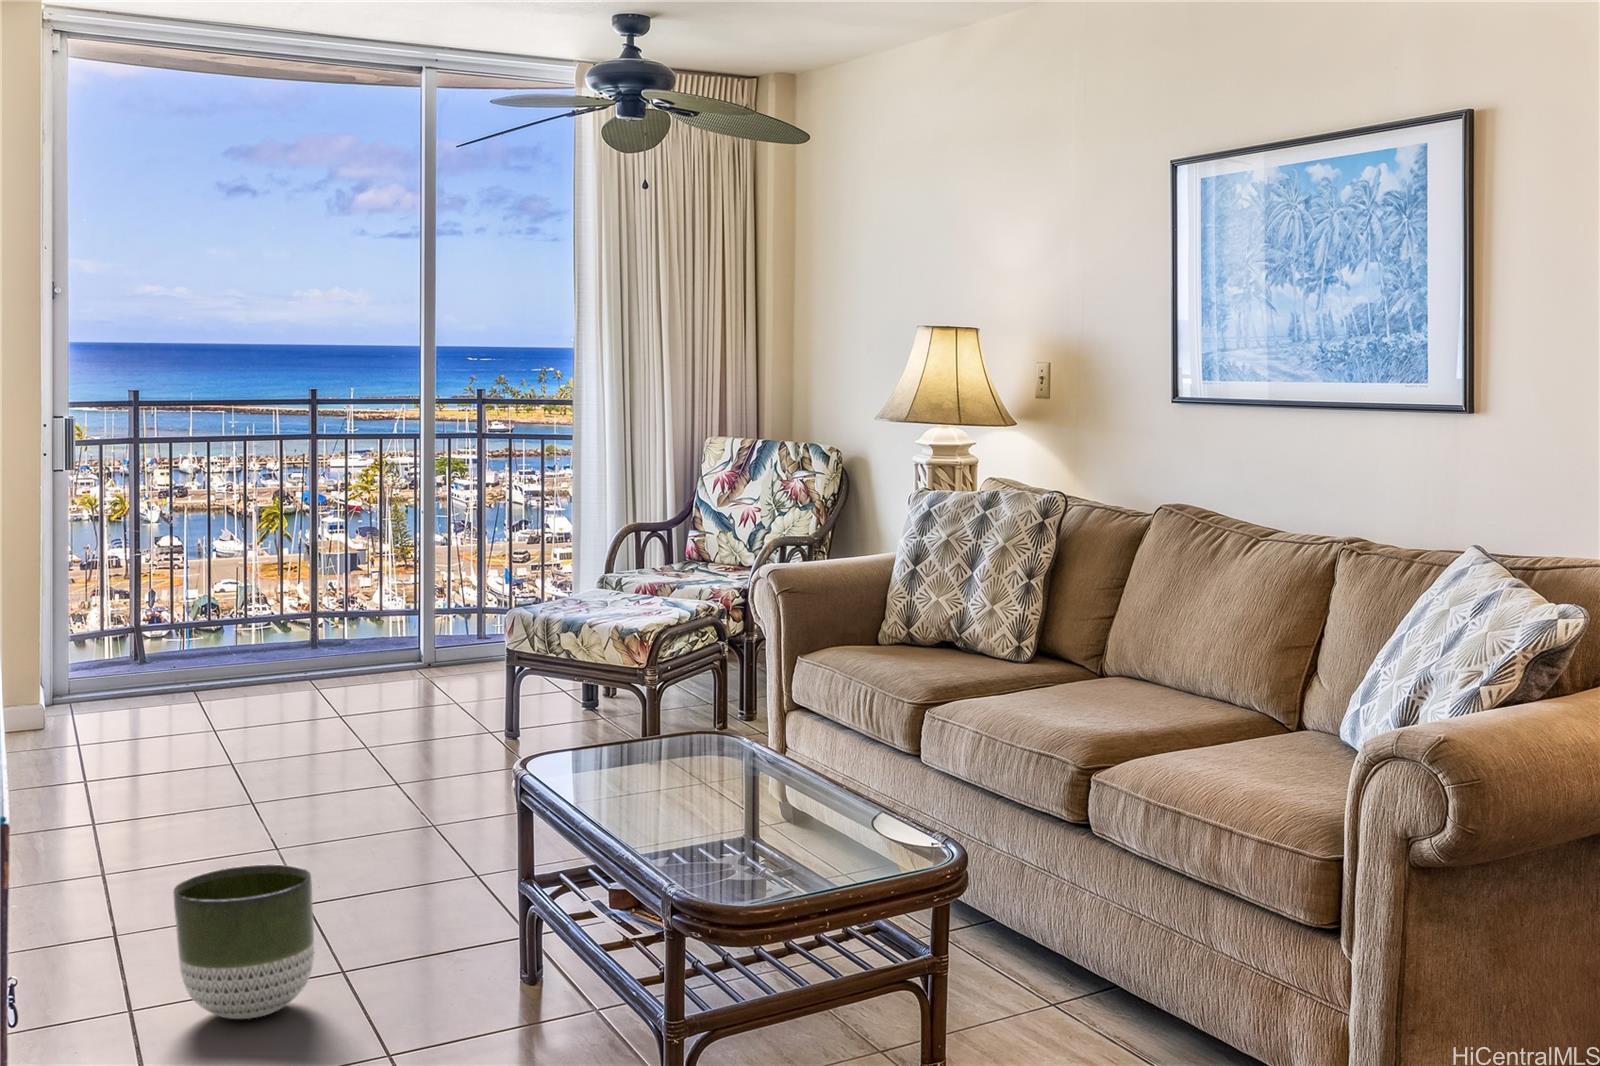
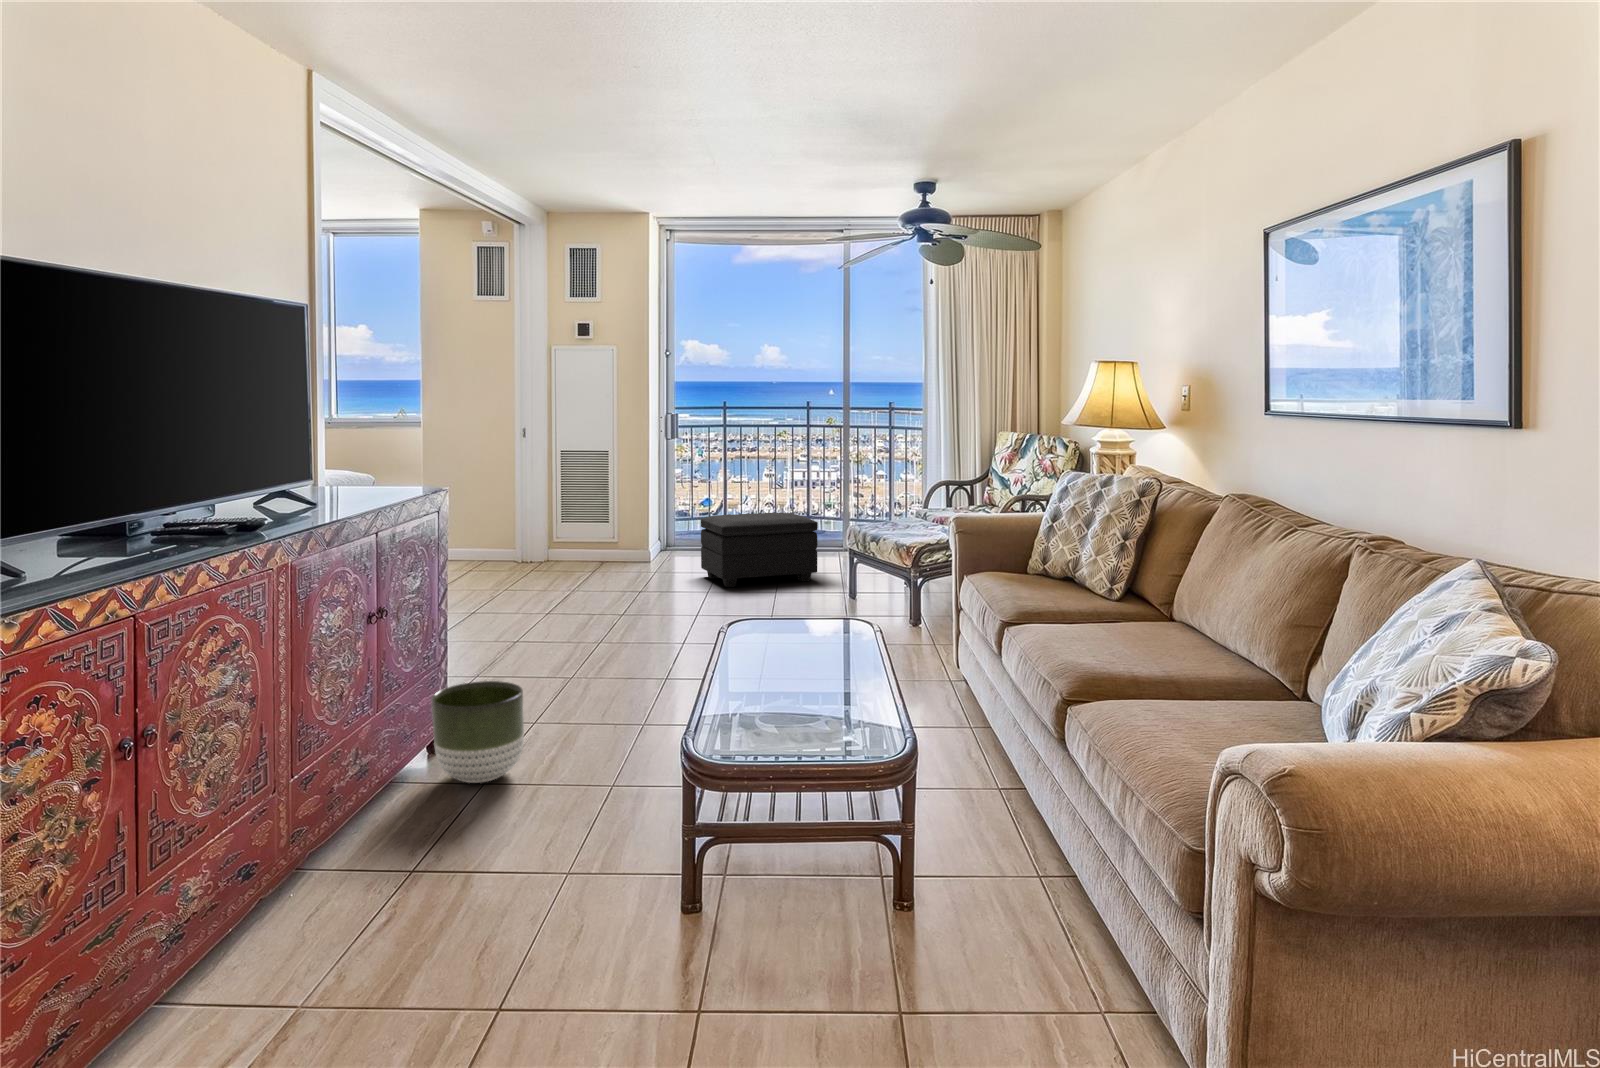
footstool: none [246,599,459,731] -> present [701,513,818,587]

